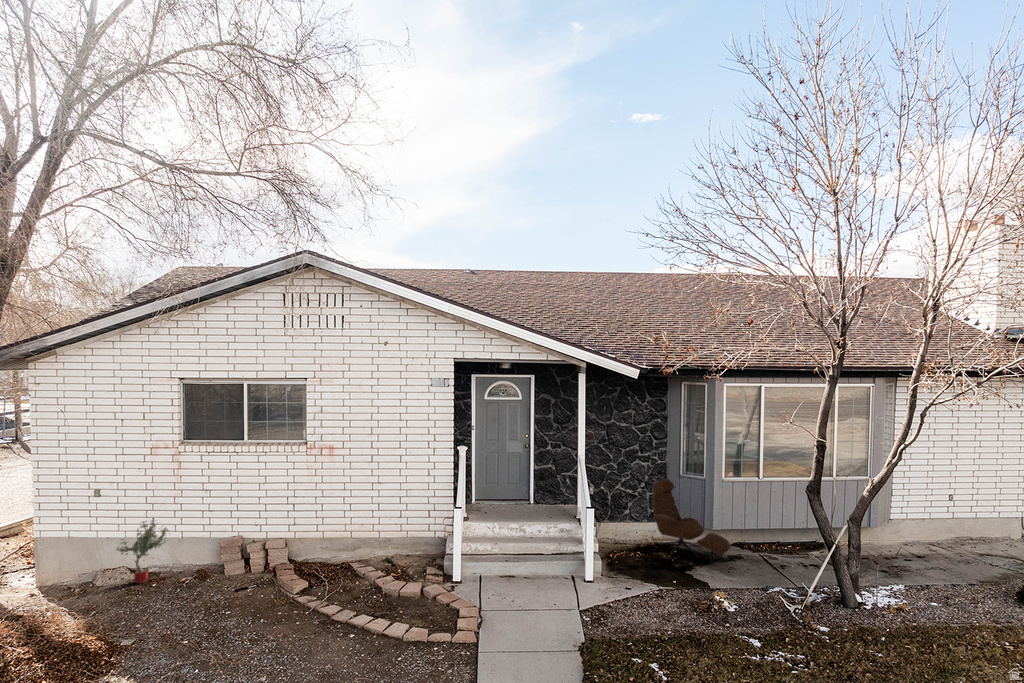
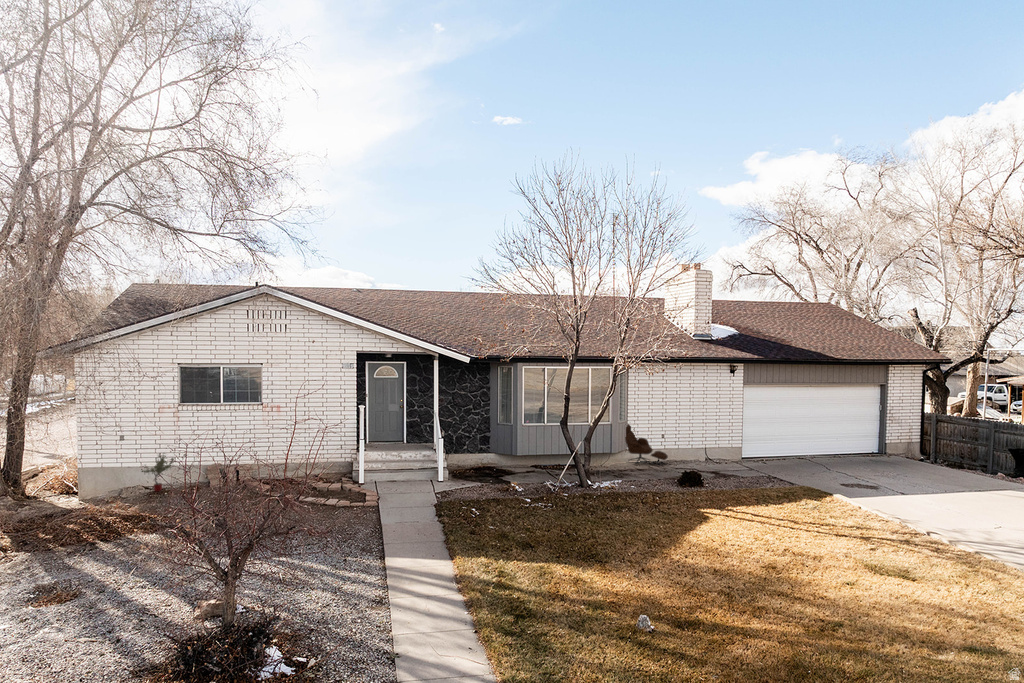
lounge chair: present [652,479,731,563] -> present [625,424,668,465]

